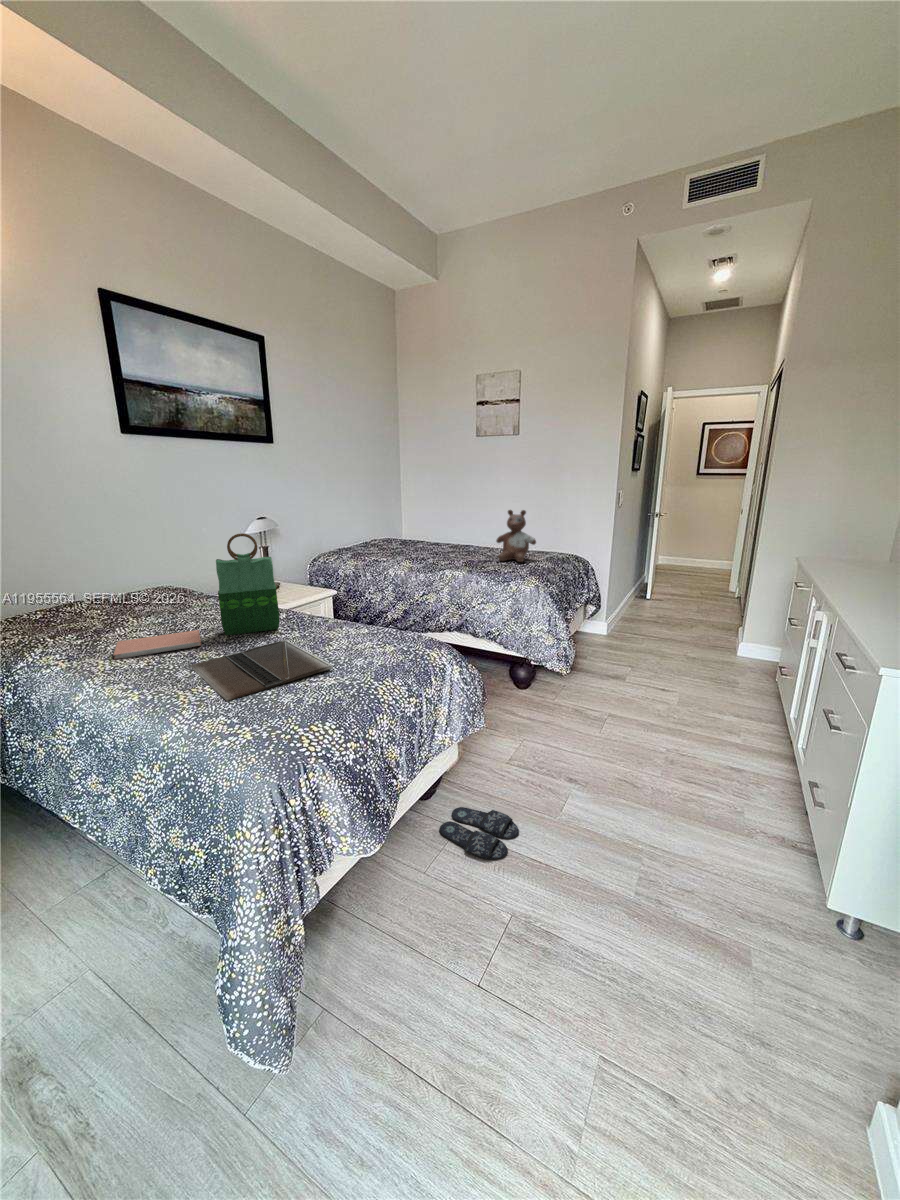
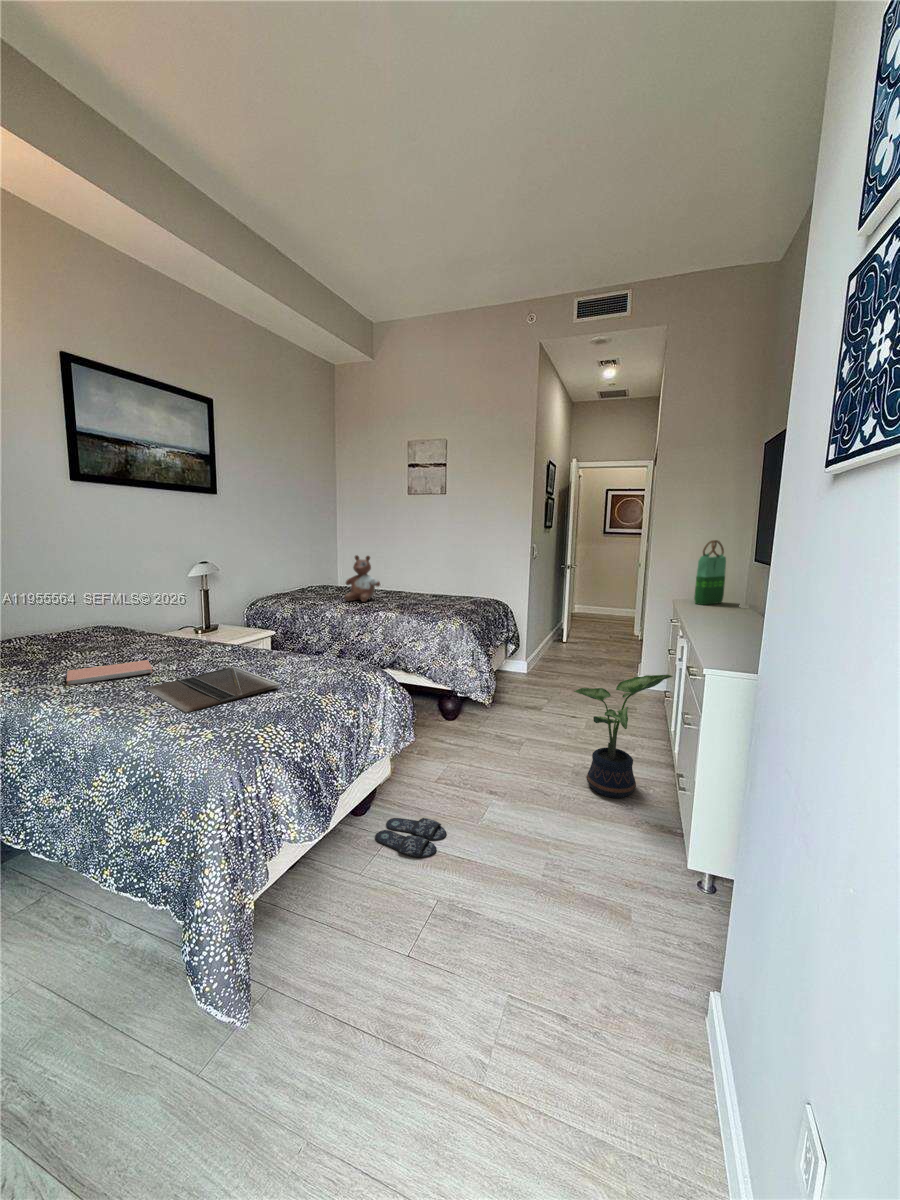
stuffed bear: present [496,510,536,562] -> present [344,555,380,602]
tote bag: present [216,533,280,635] -> present [694,540,726,605]
potted plant: none [673,659,806,800] -> present [574,675,673,798]

